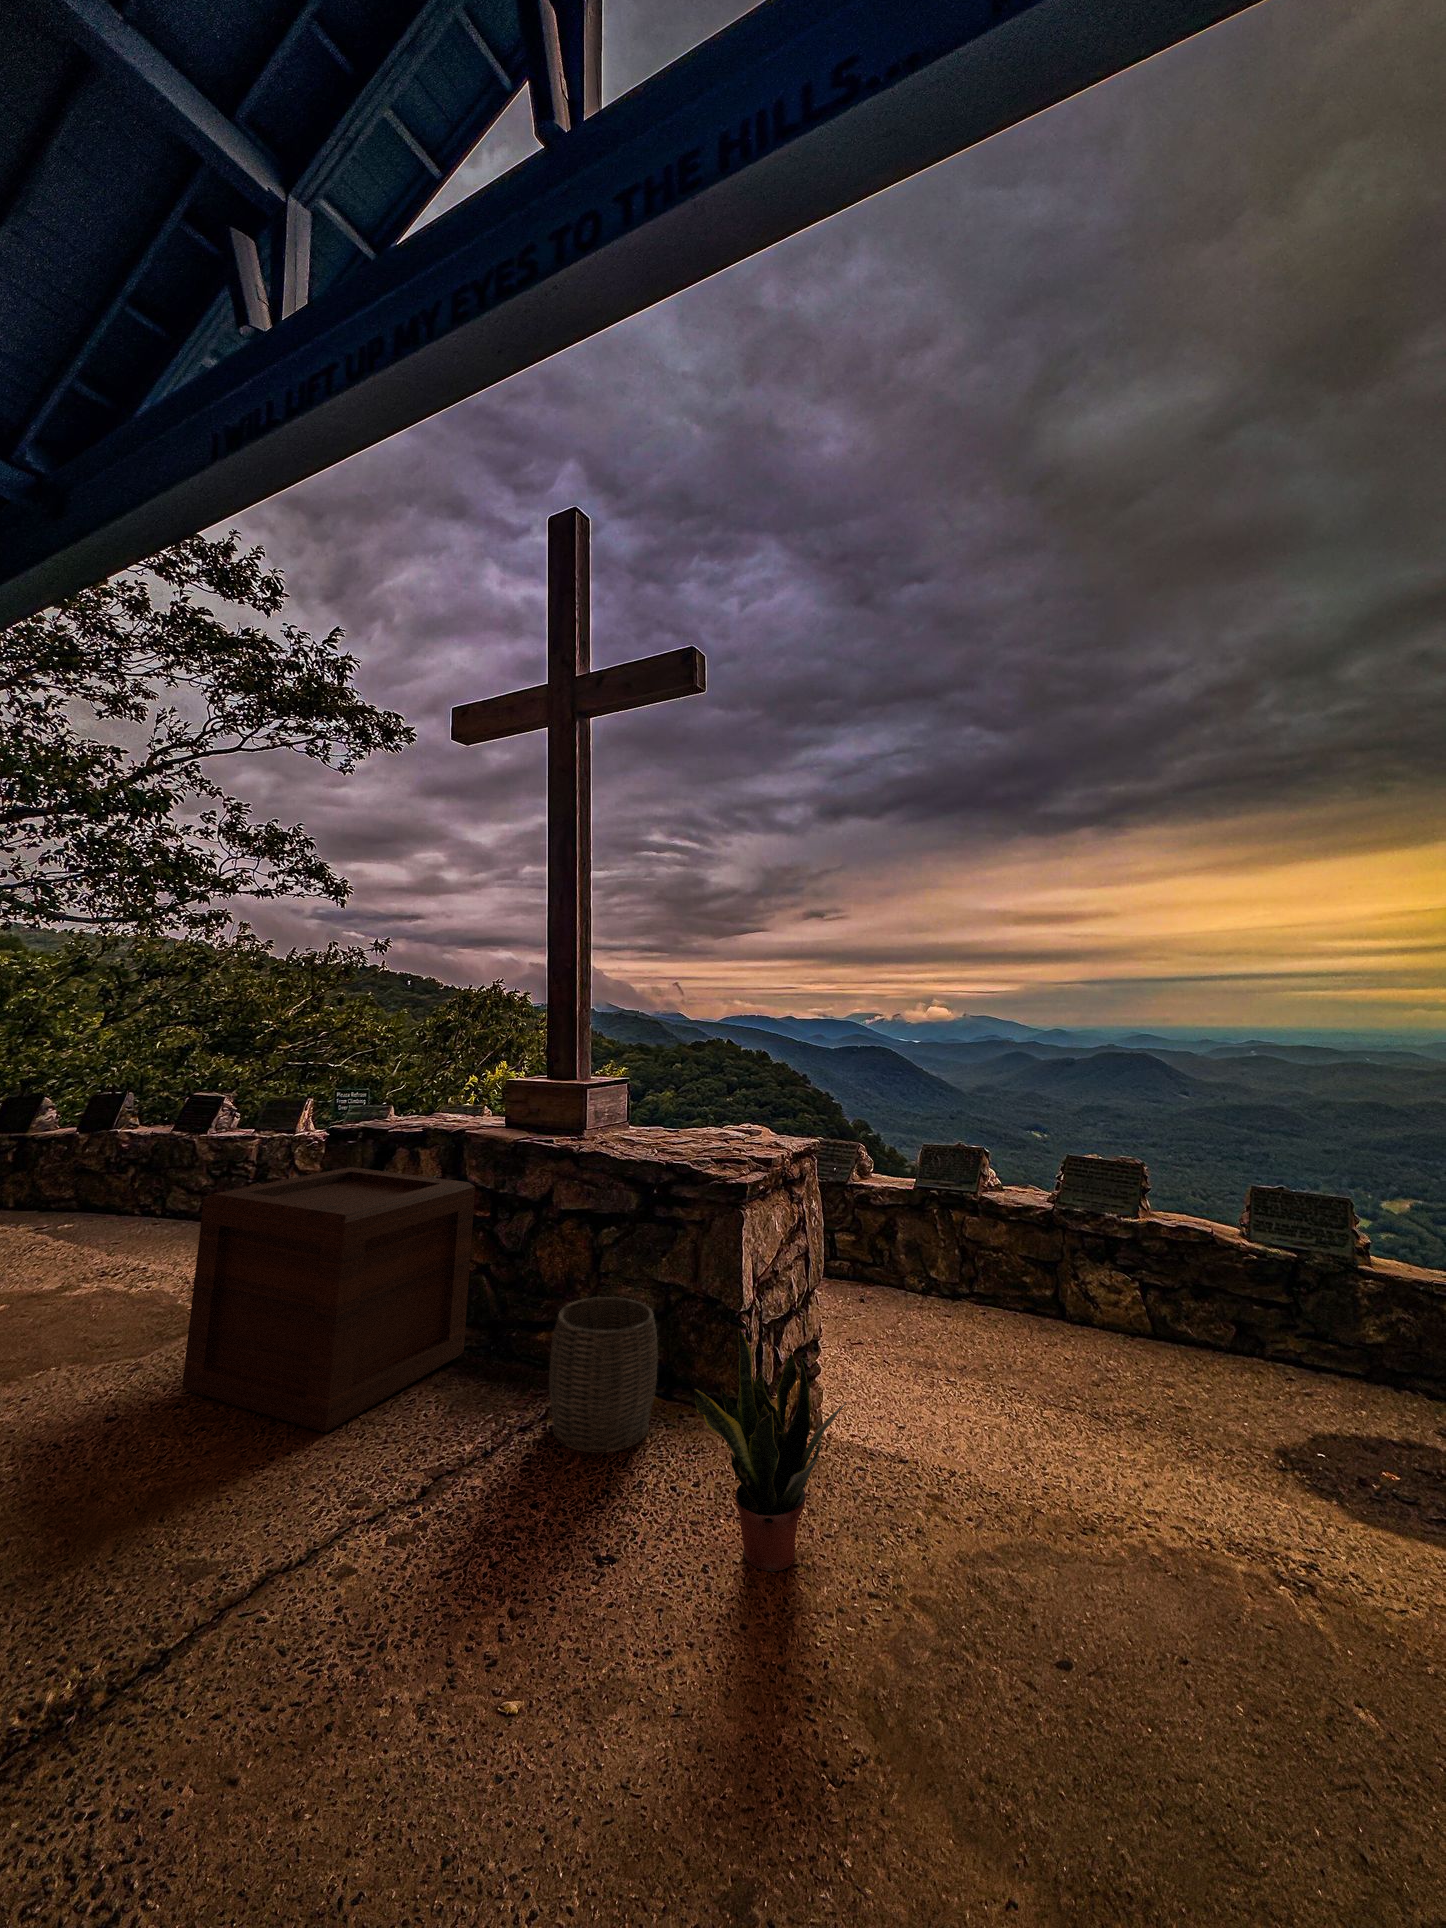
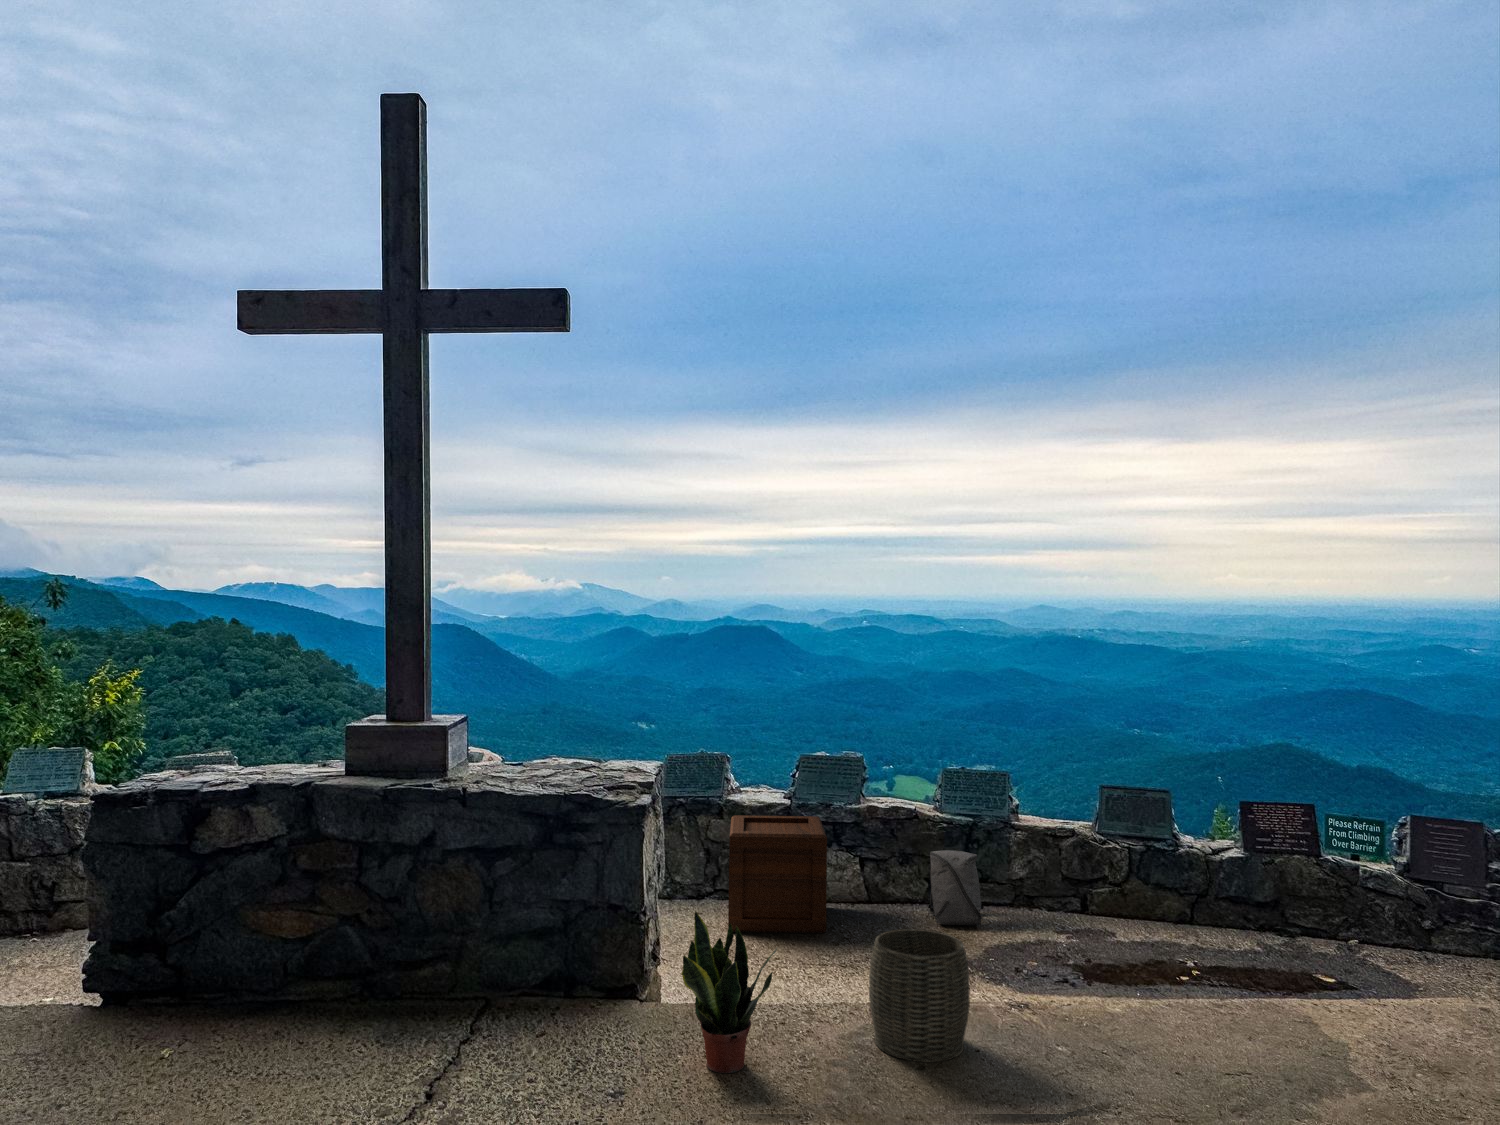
wooden crate: present [182,1167,475,1433] -> present [728,815,827,933]
backpack: none [1233,1290,1317,1396] -> present [928,850,984,925]
woven basket: present [549,1297,658,1453] -> present [869,929,970,1062]

